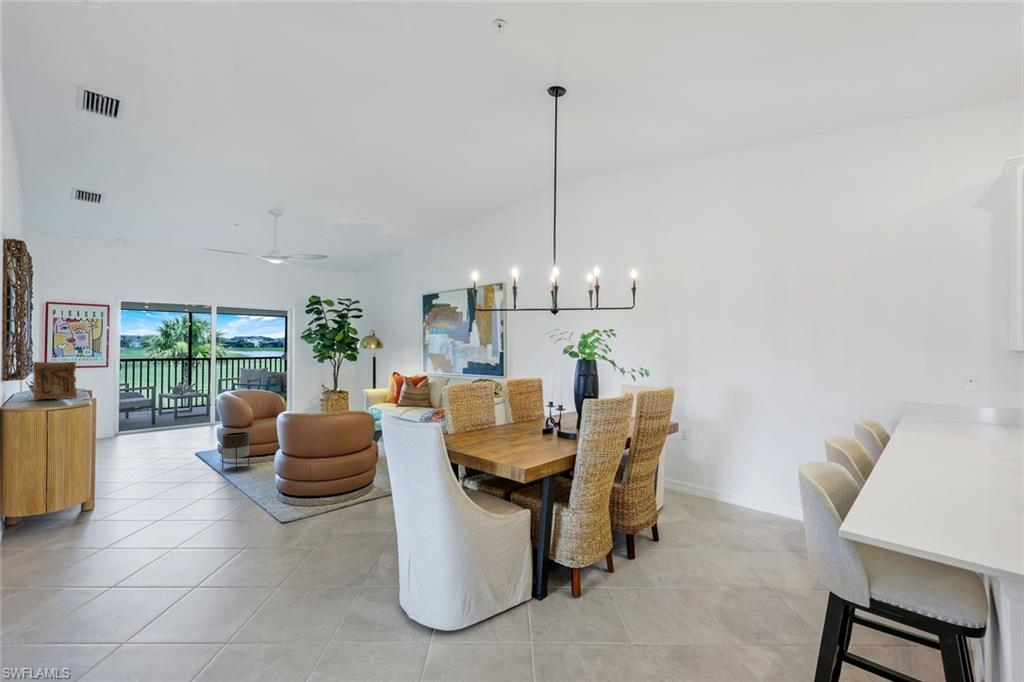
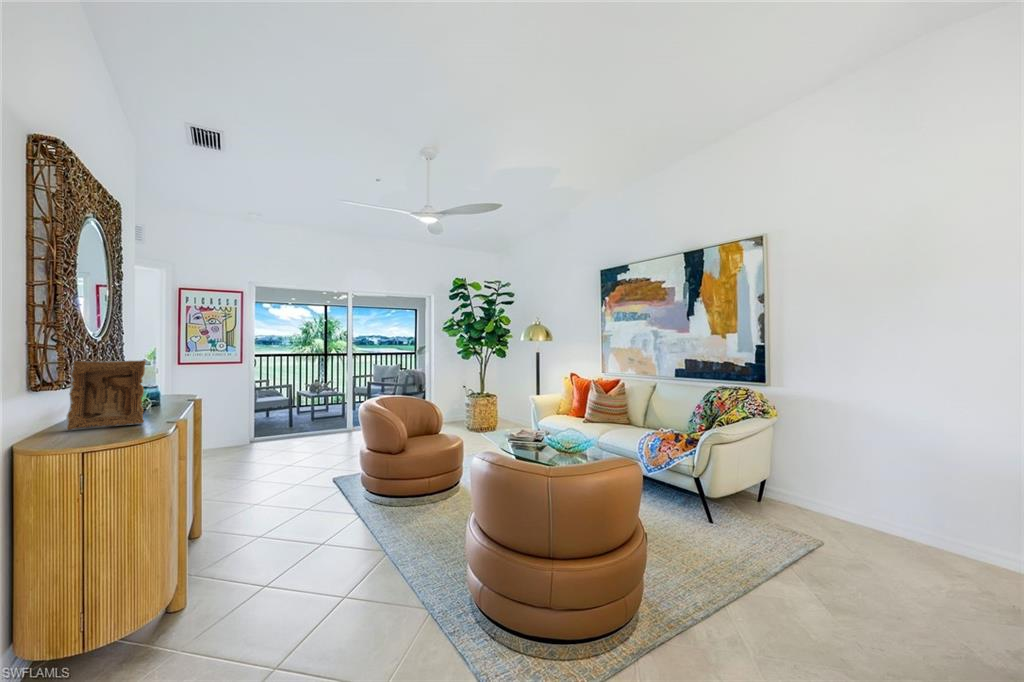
planter: present [222,432,249,471] -> none [366,461,402,525]

